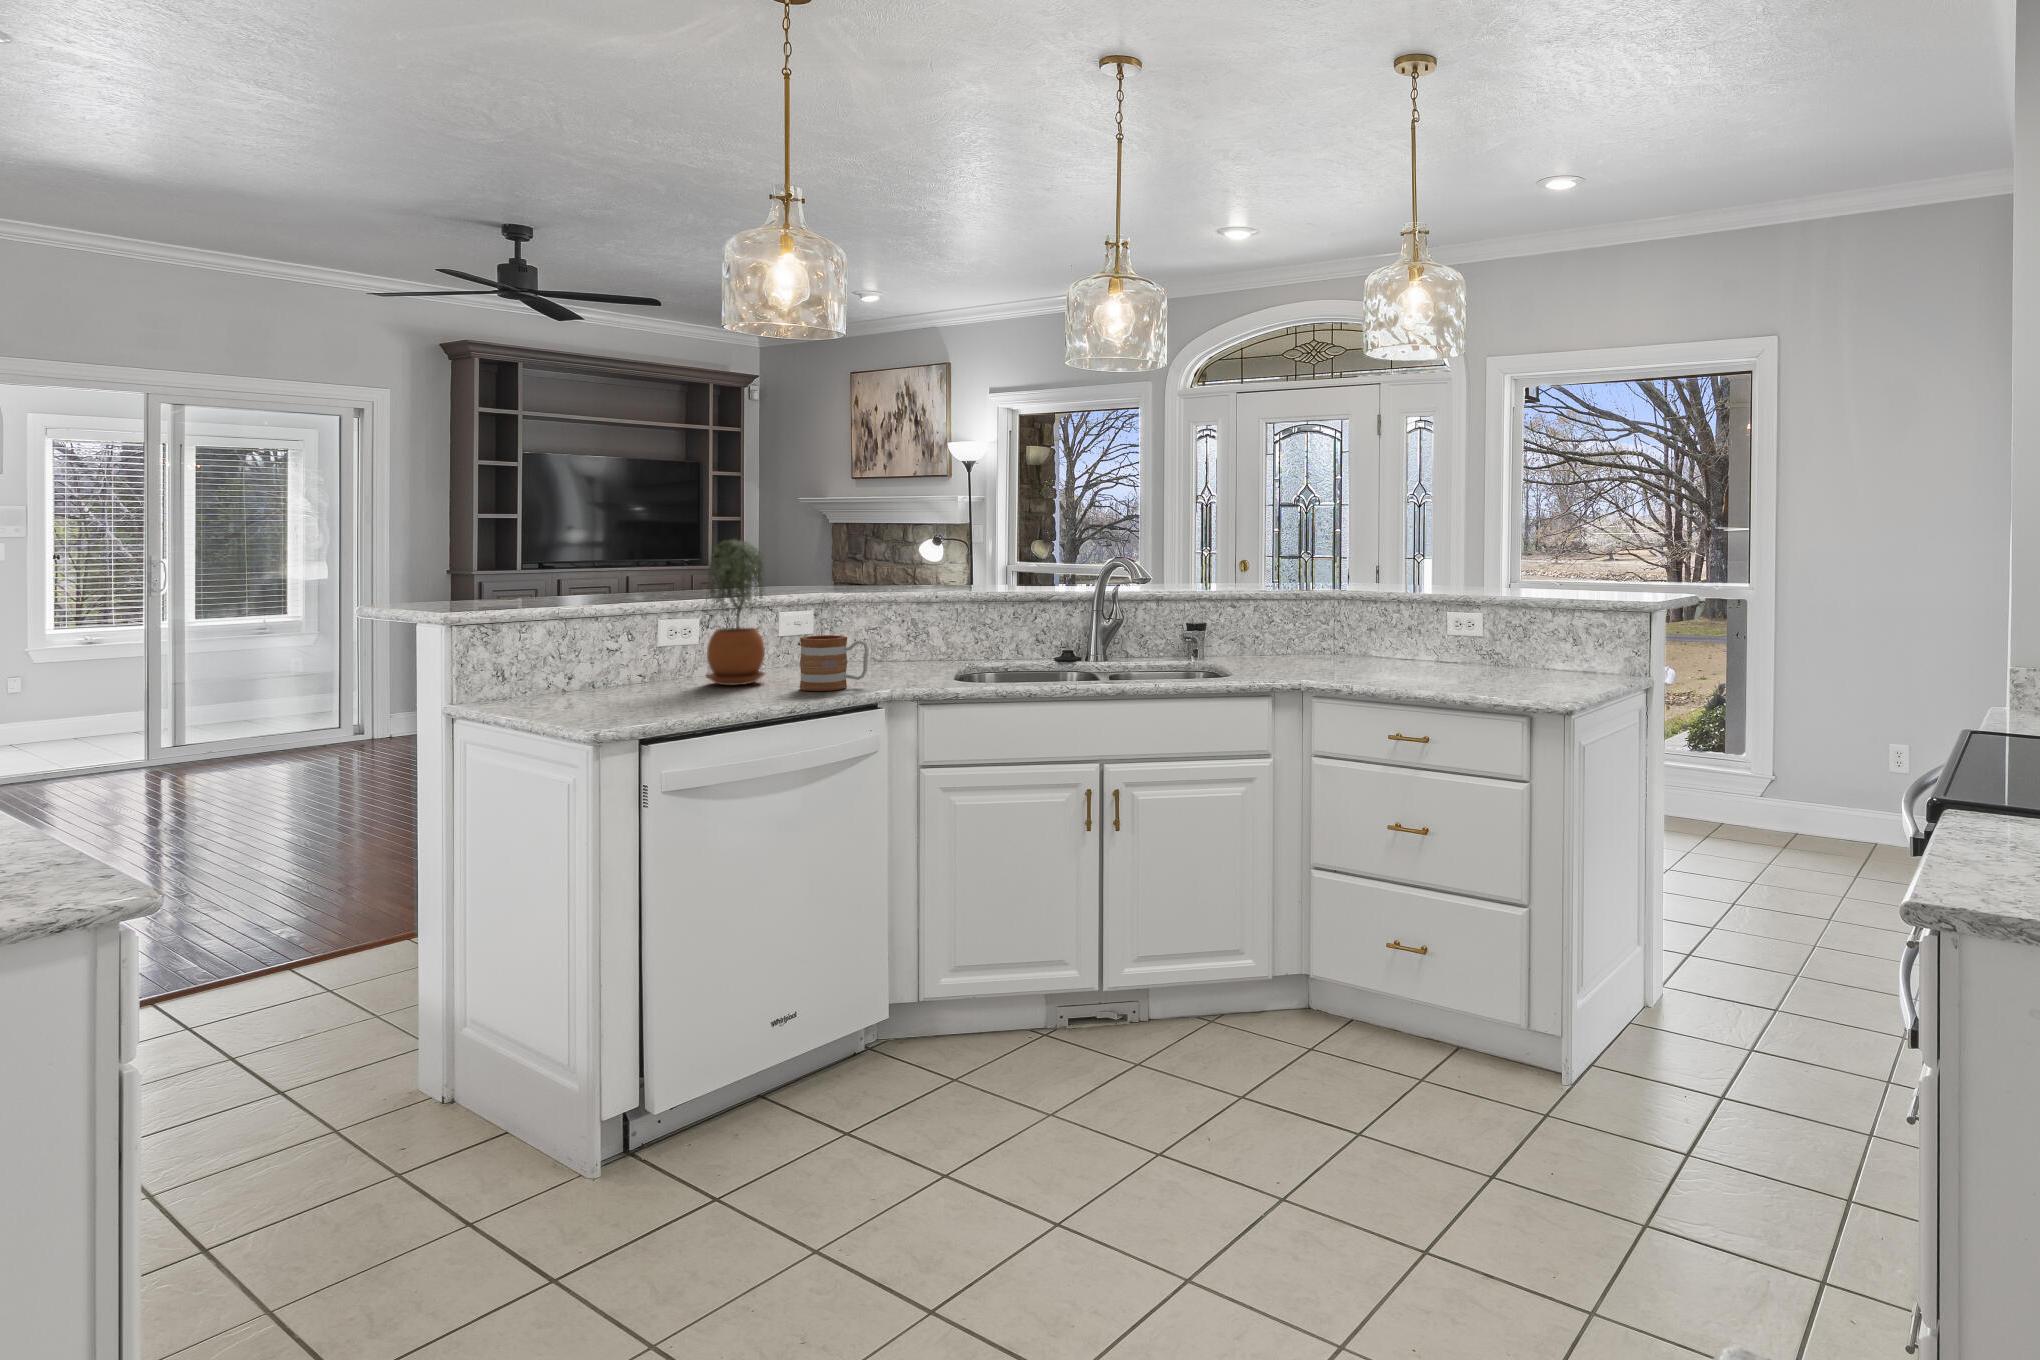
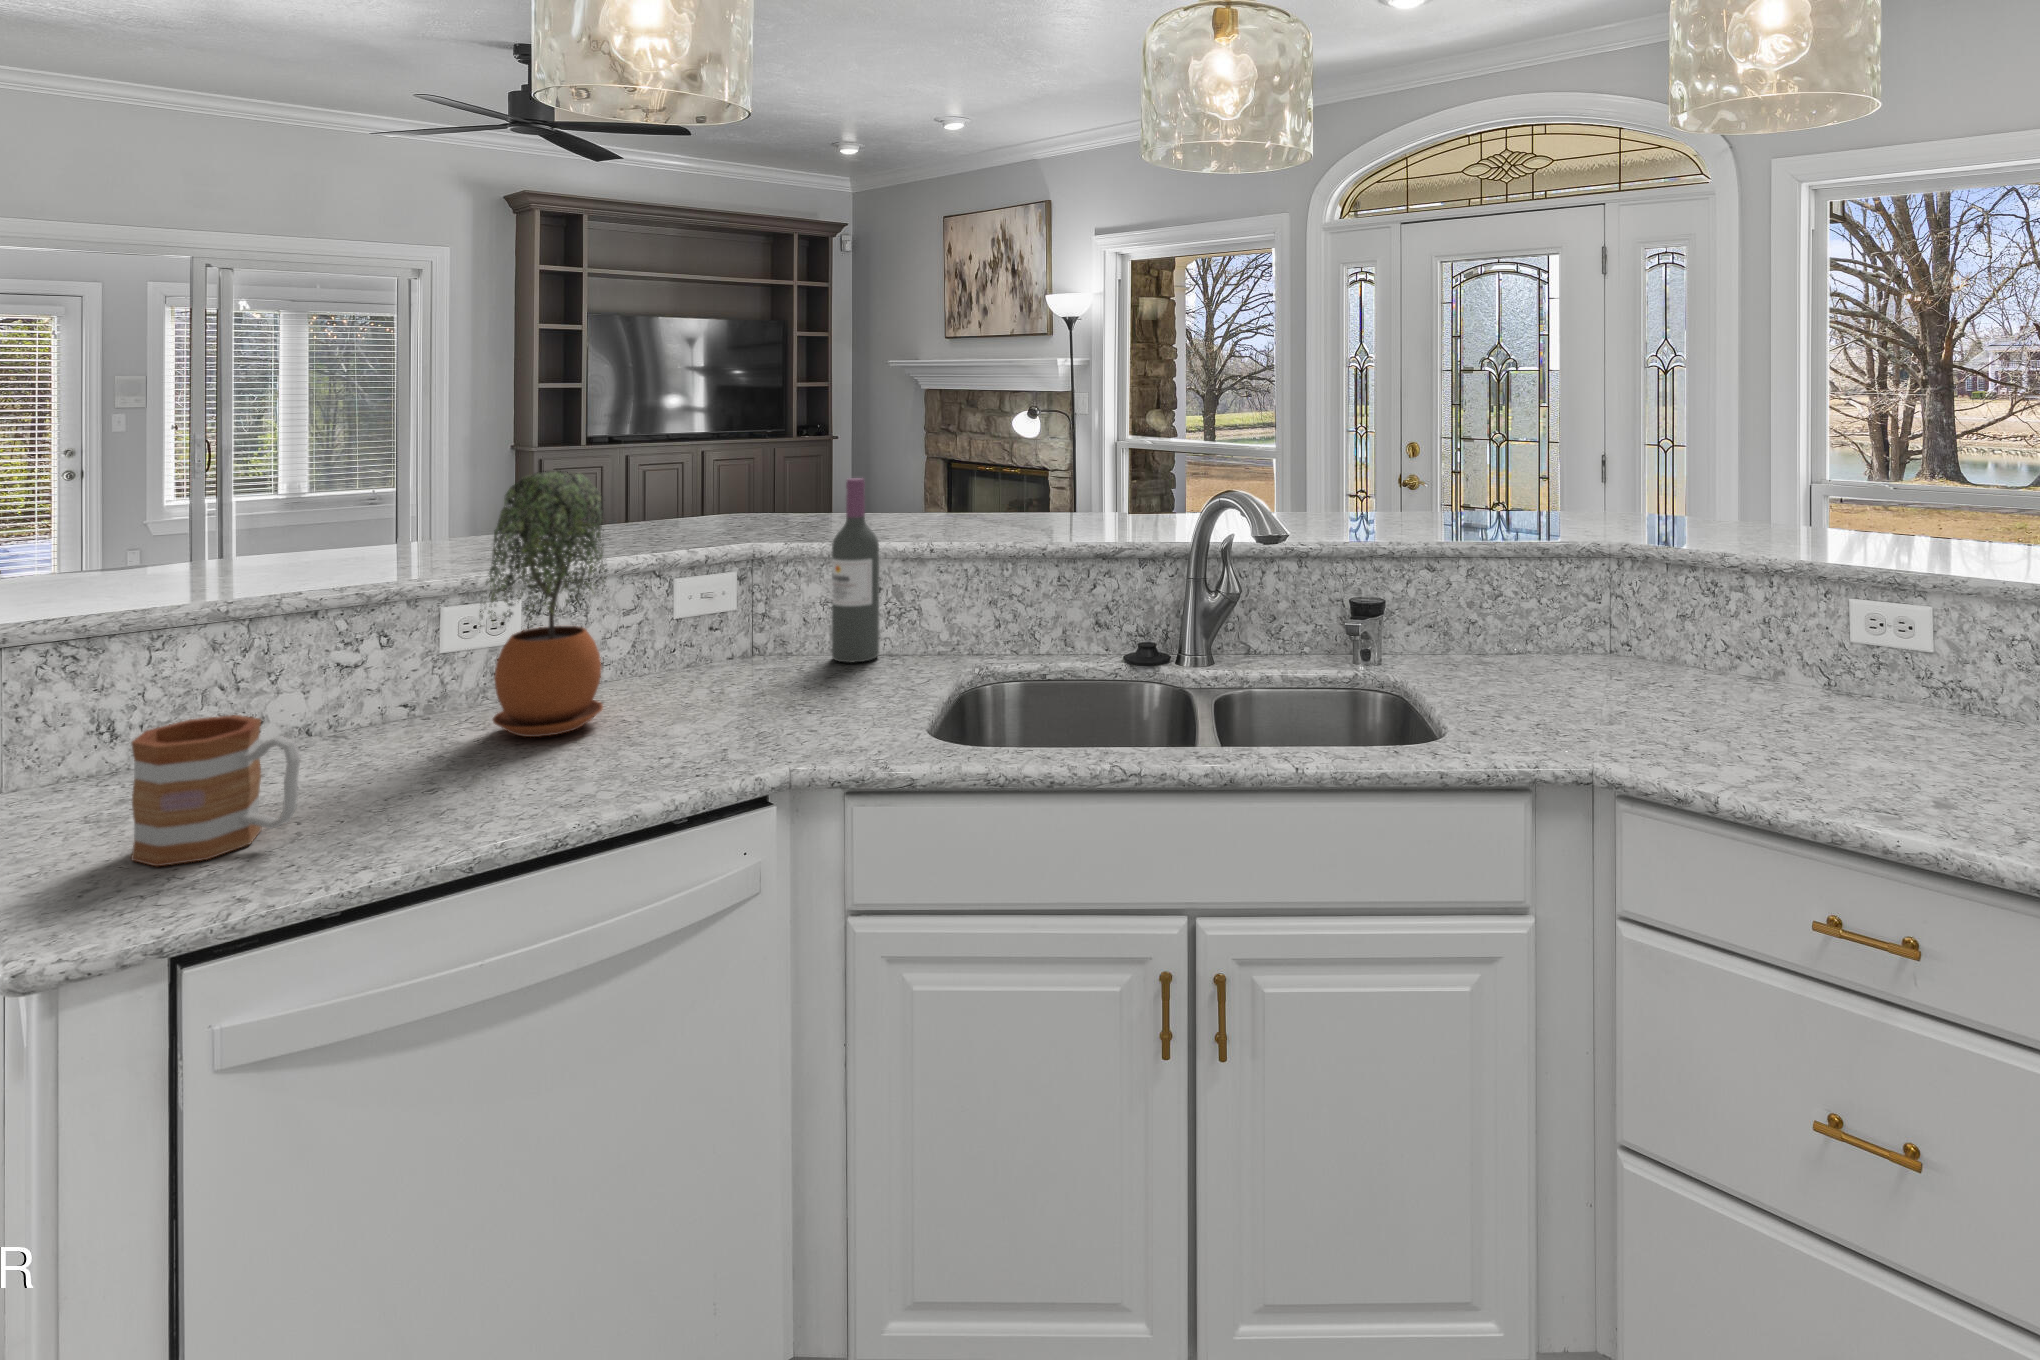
wine bottle: none [875,553,905,663] -> present [832,478,879,663]
mug: present [800,635,869,691] -> present [131,715,300,866]

